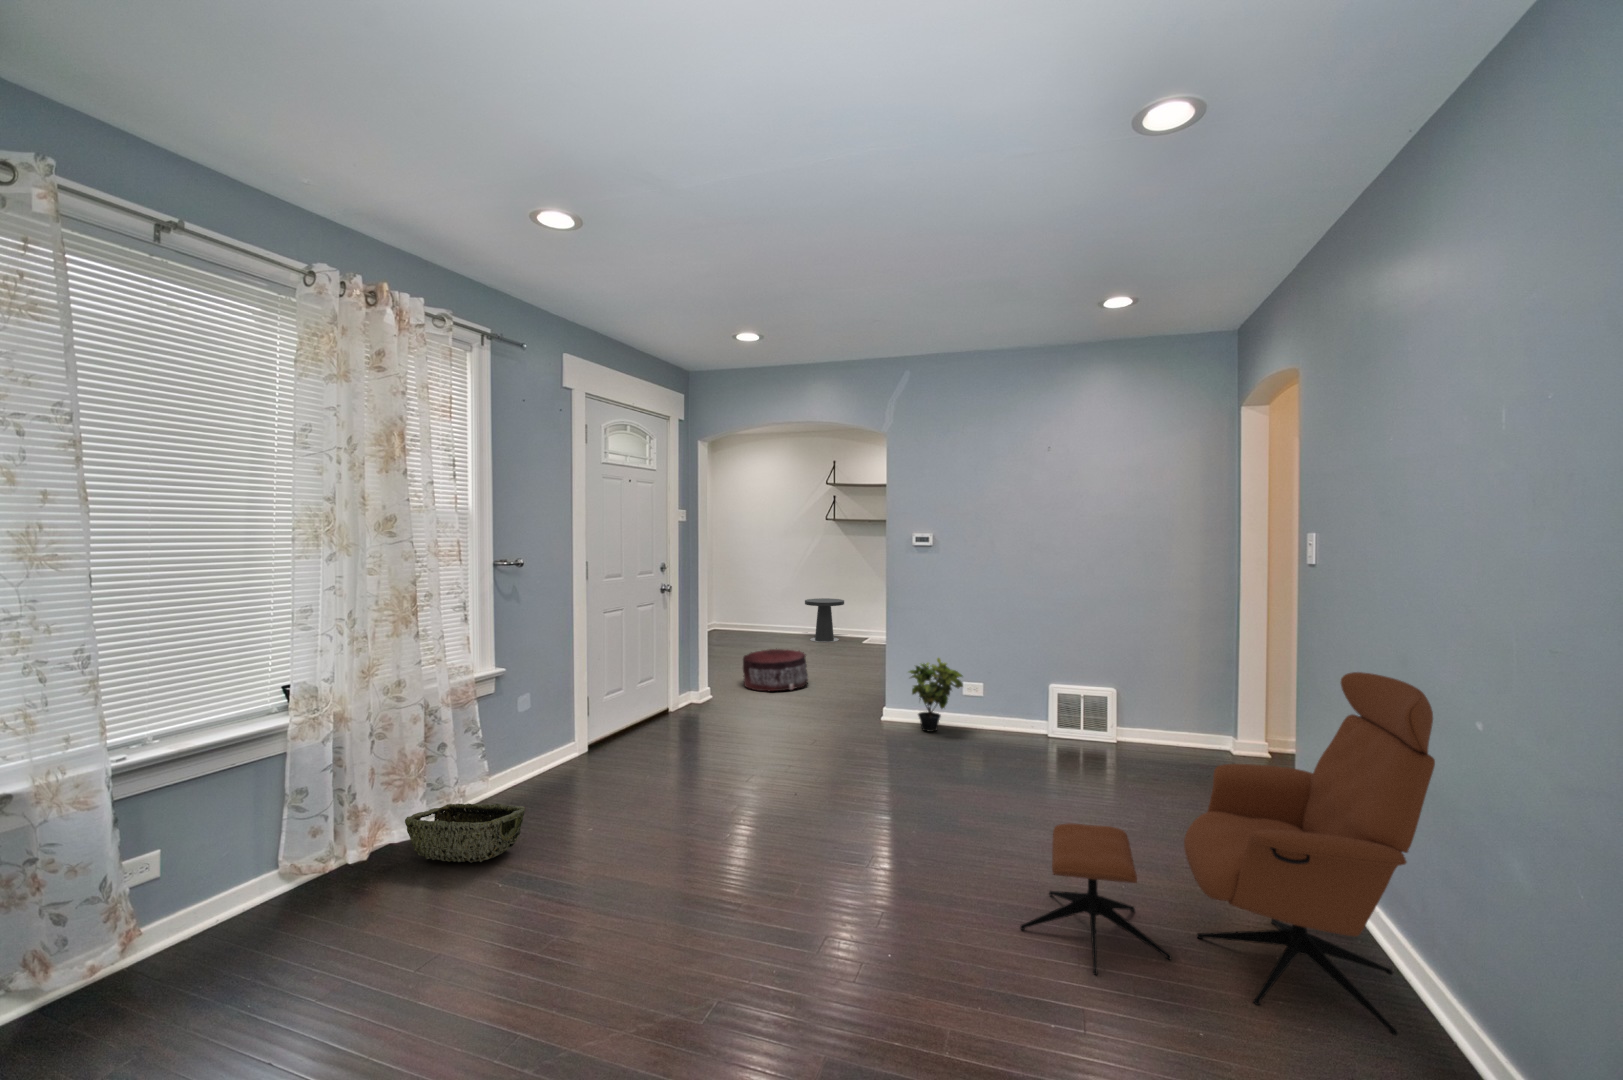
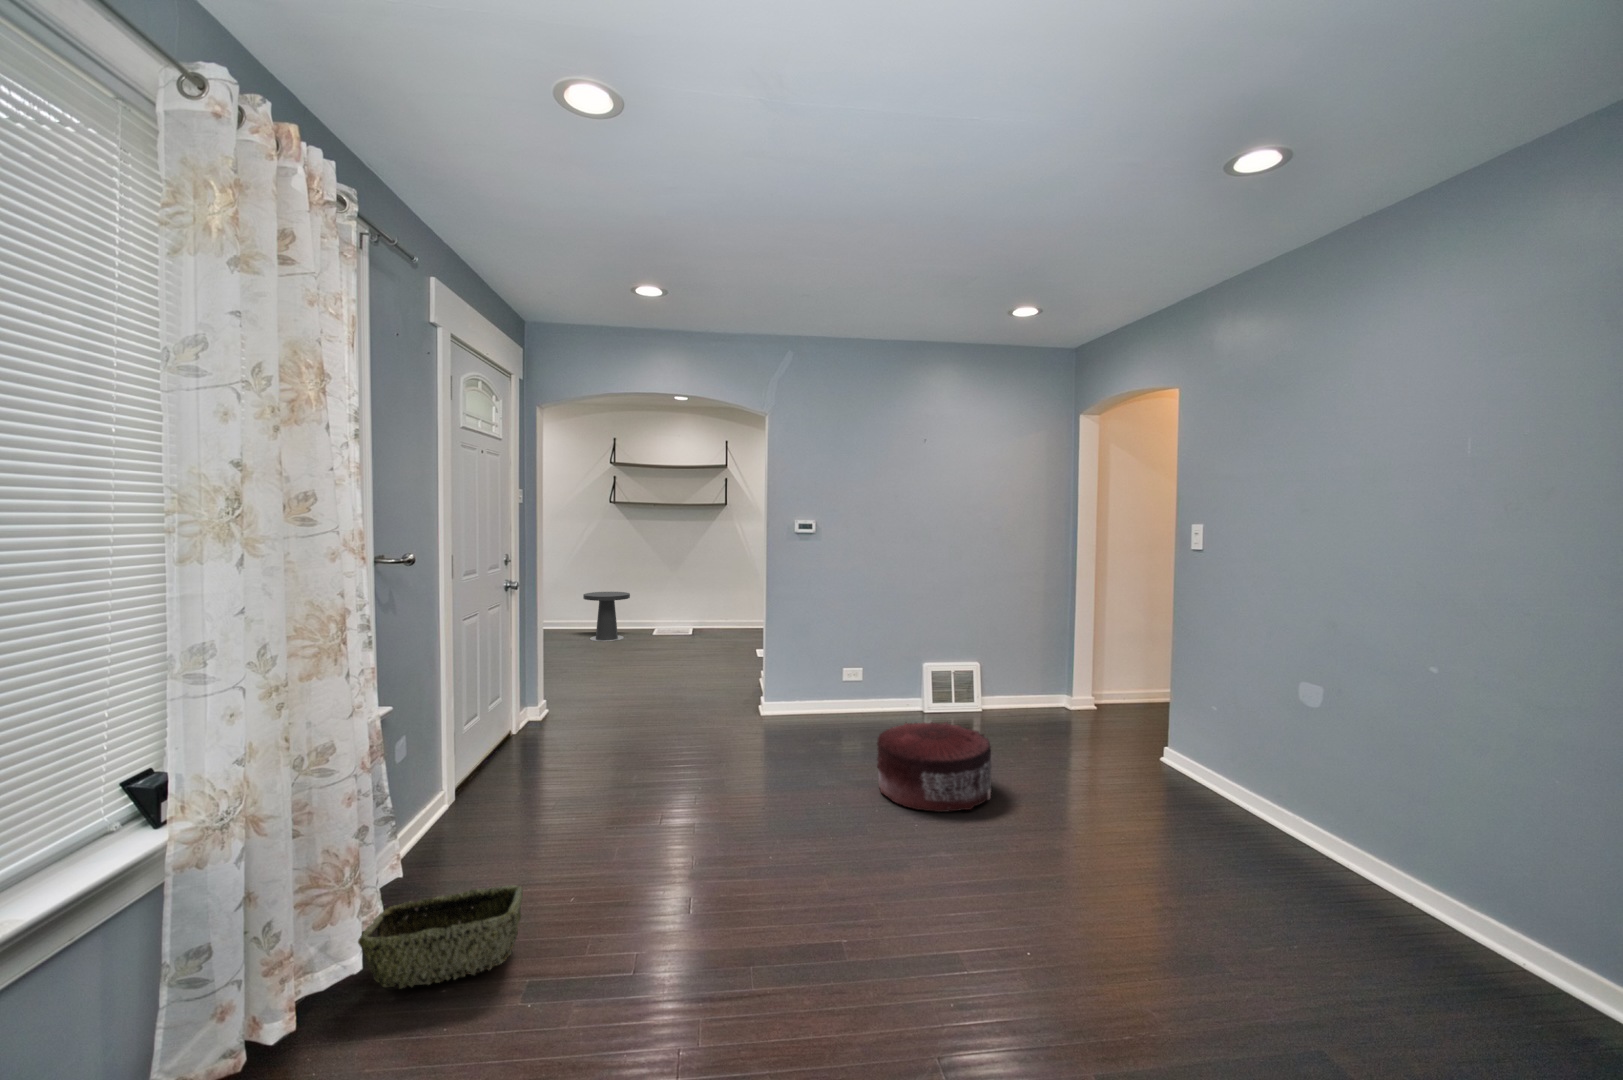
pouf: present [743,649,808,691] -> present [877,722,992,812]
potted plant: present [909,658,963,732] -> none [798,647,854,723]
armchair: present [1020,672,1435,1035] -> none [1078,631,1381,904]

